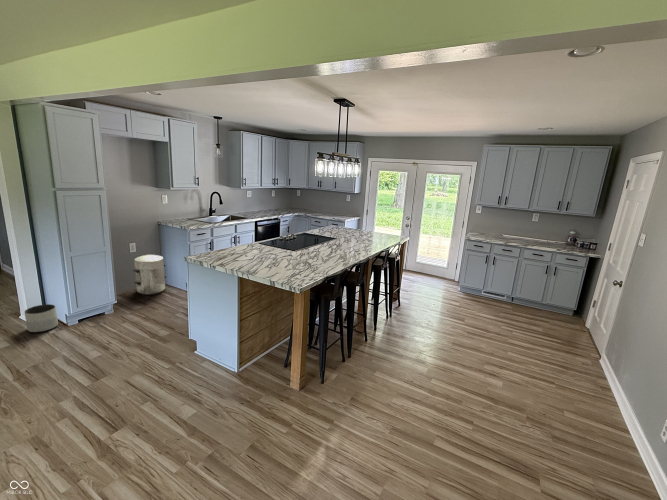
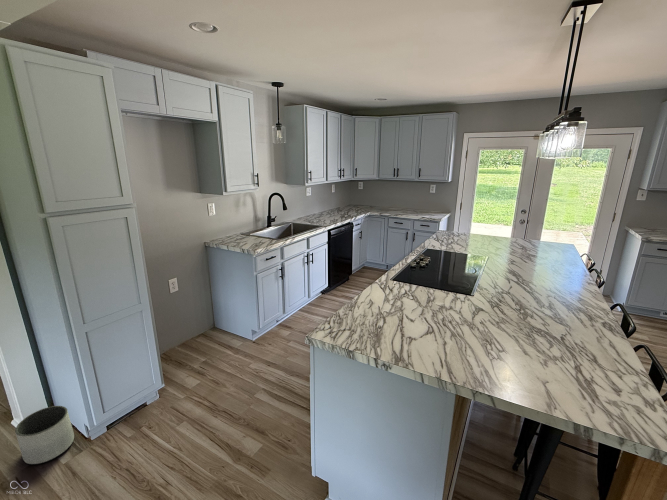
waste bin: present [133,254,166,295] -> none [177,293,222,354]

